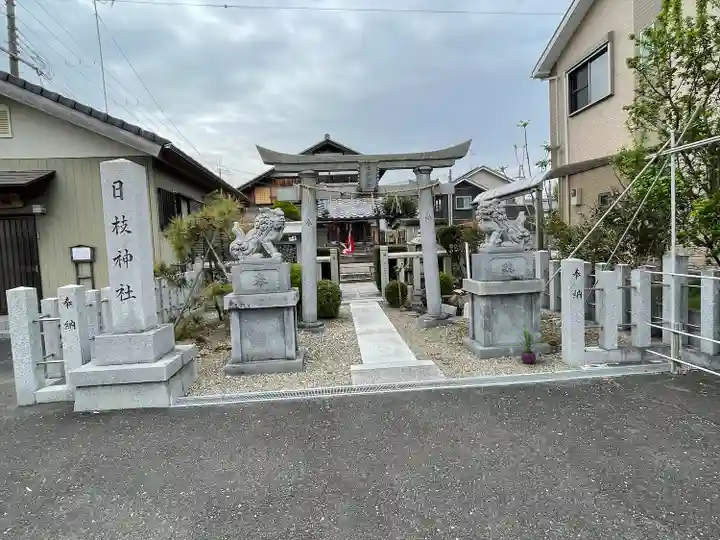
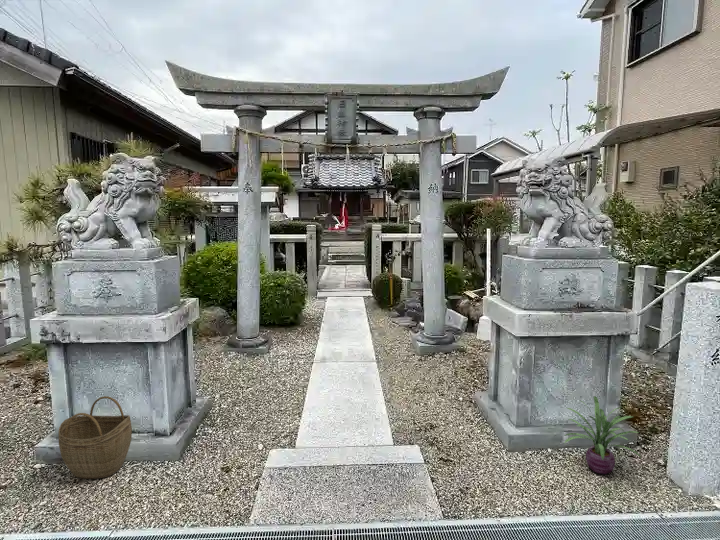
woven basket: none [242,339,276,380] -> present [58,396,132,479]

